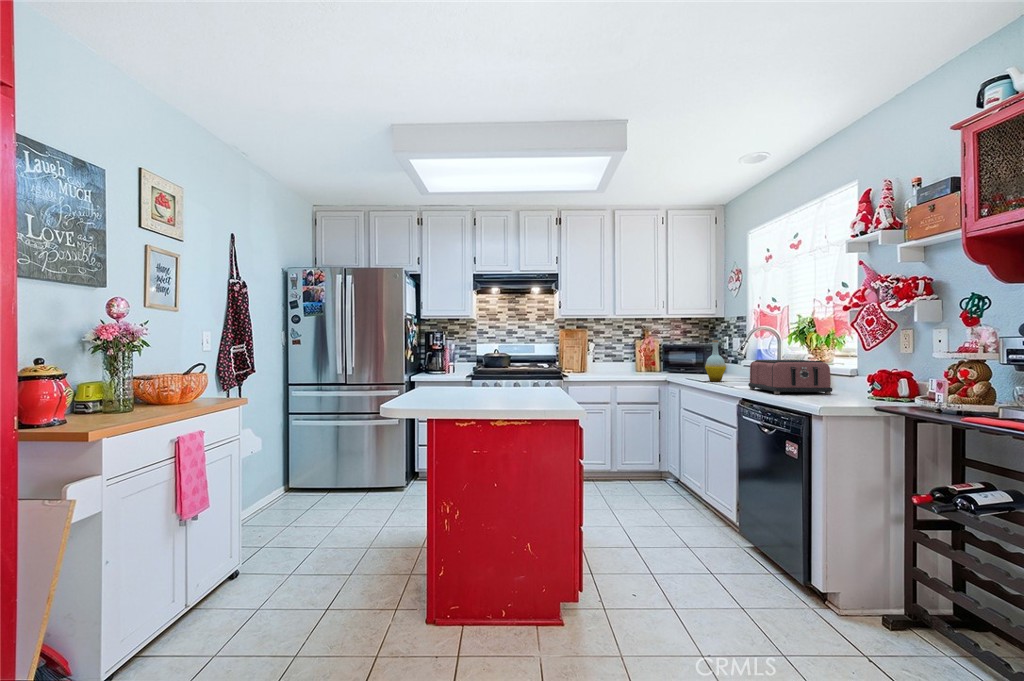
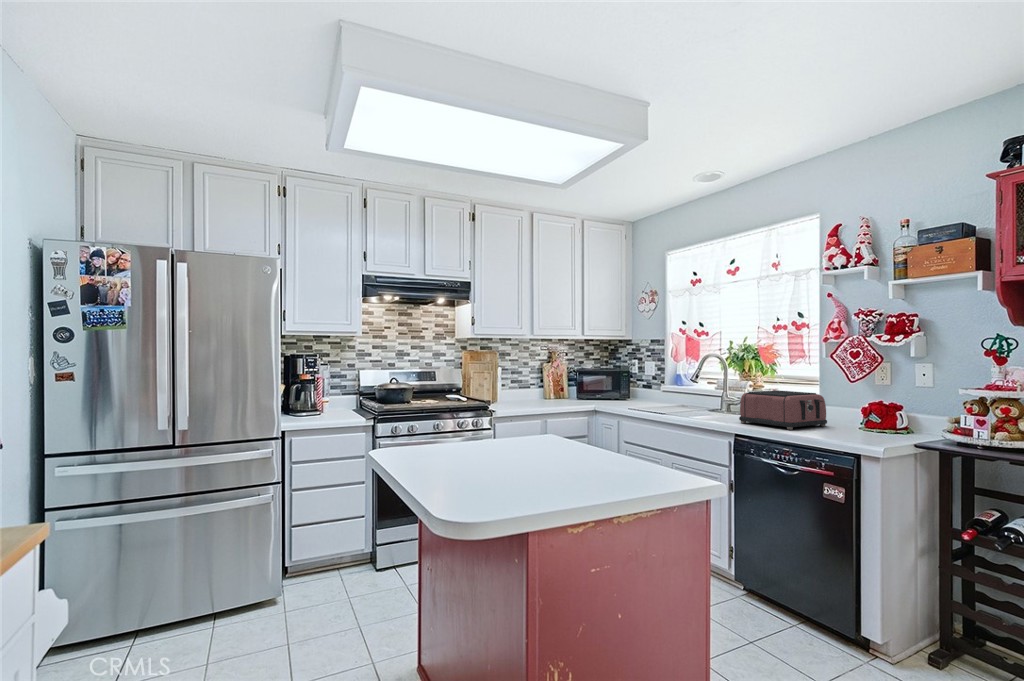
bottle: present [705,340,726,382] -> none [660,367,682,413]

